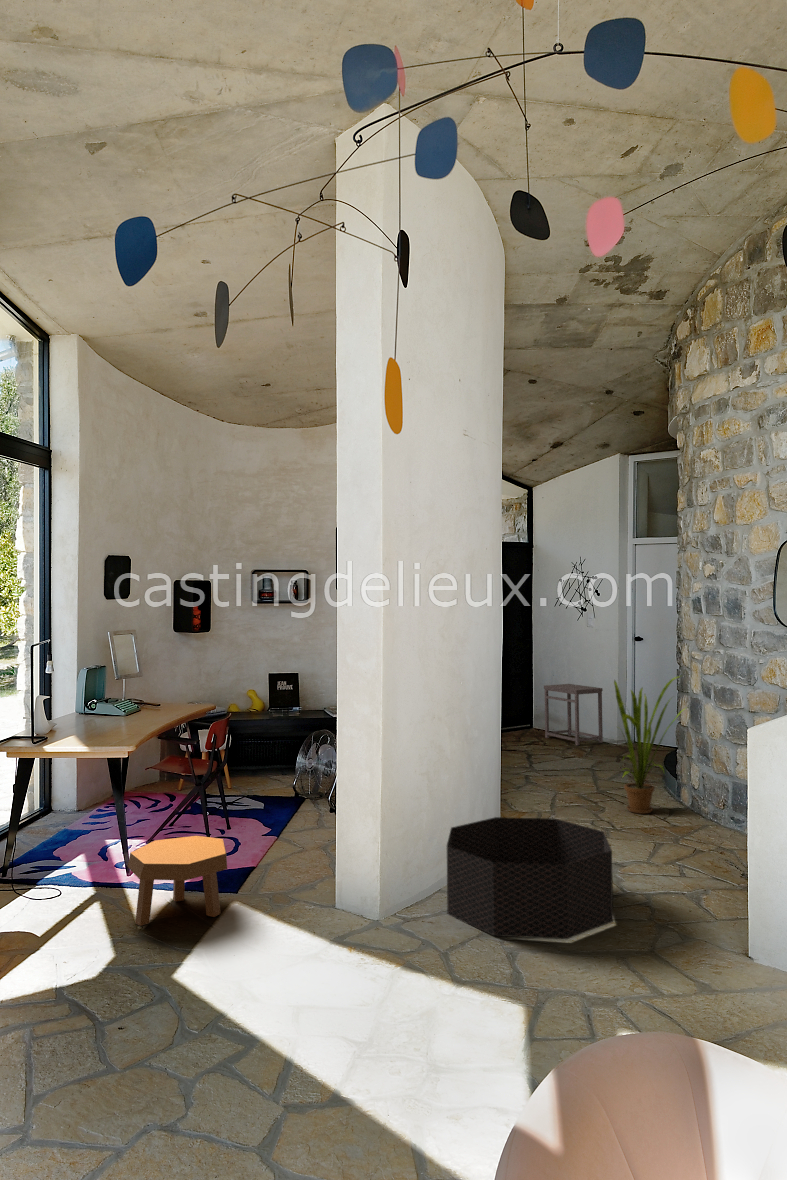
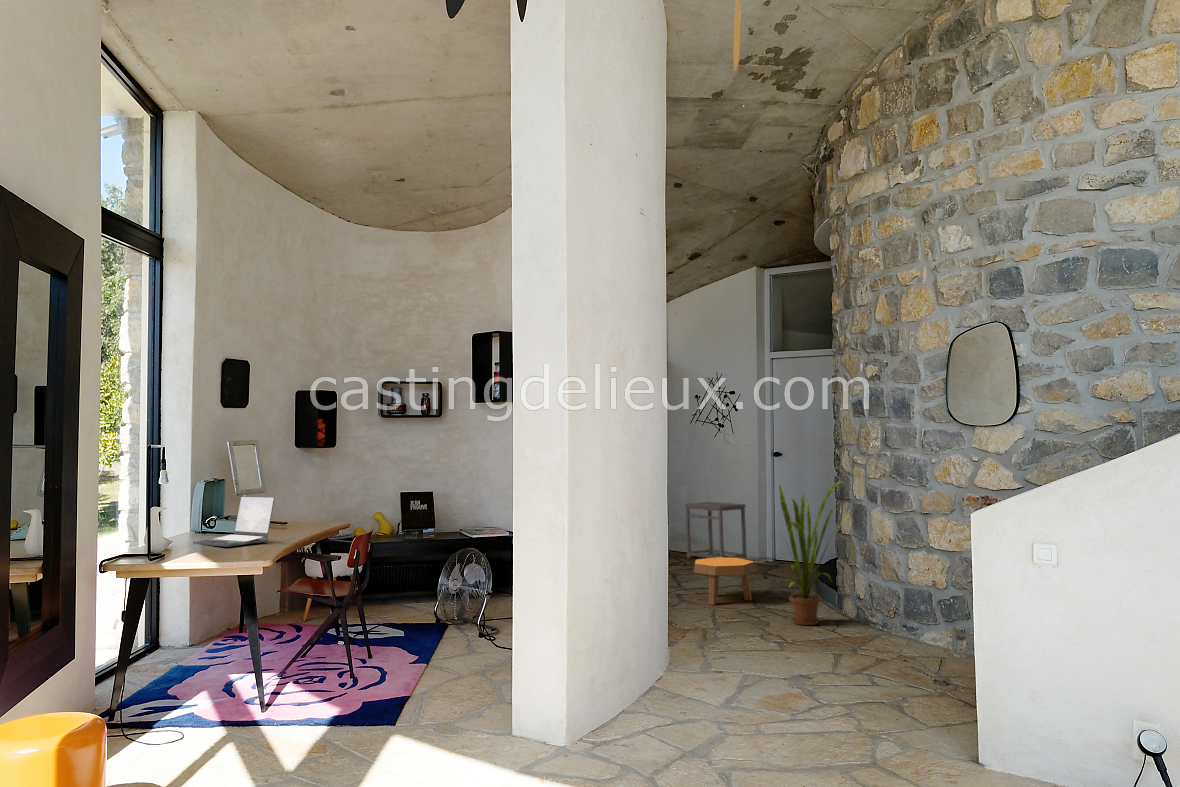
laptop: none [73,684,142,730] -> present [193,496,275,547]
basket: present [447,817,613,939] -> none [634,627,818,754]
footstool: present [128,836,227,926] -> present [694,557,757,605]

